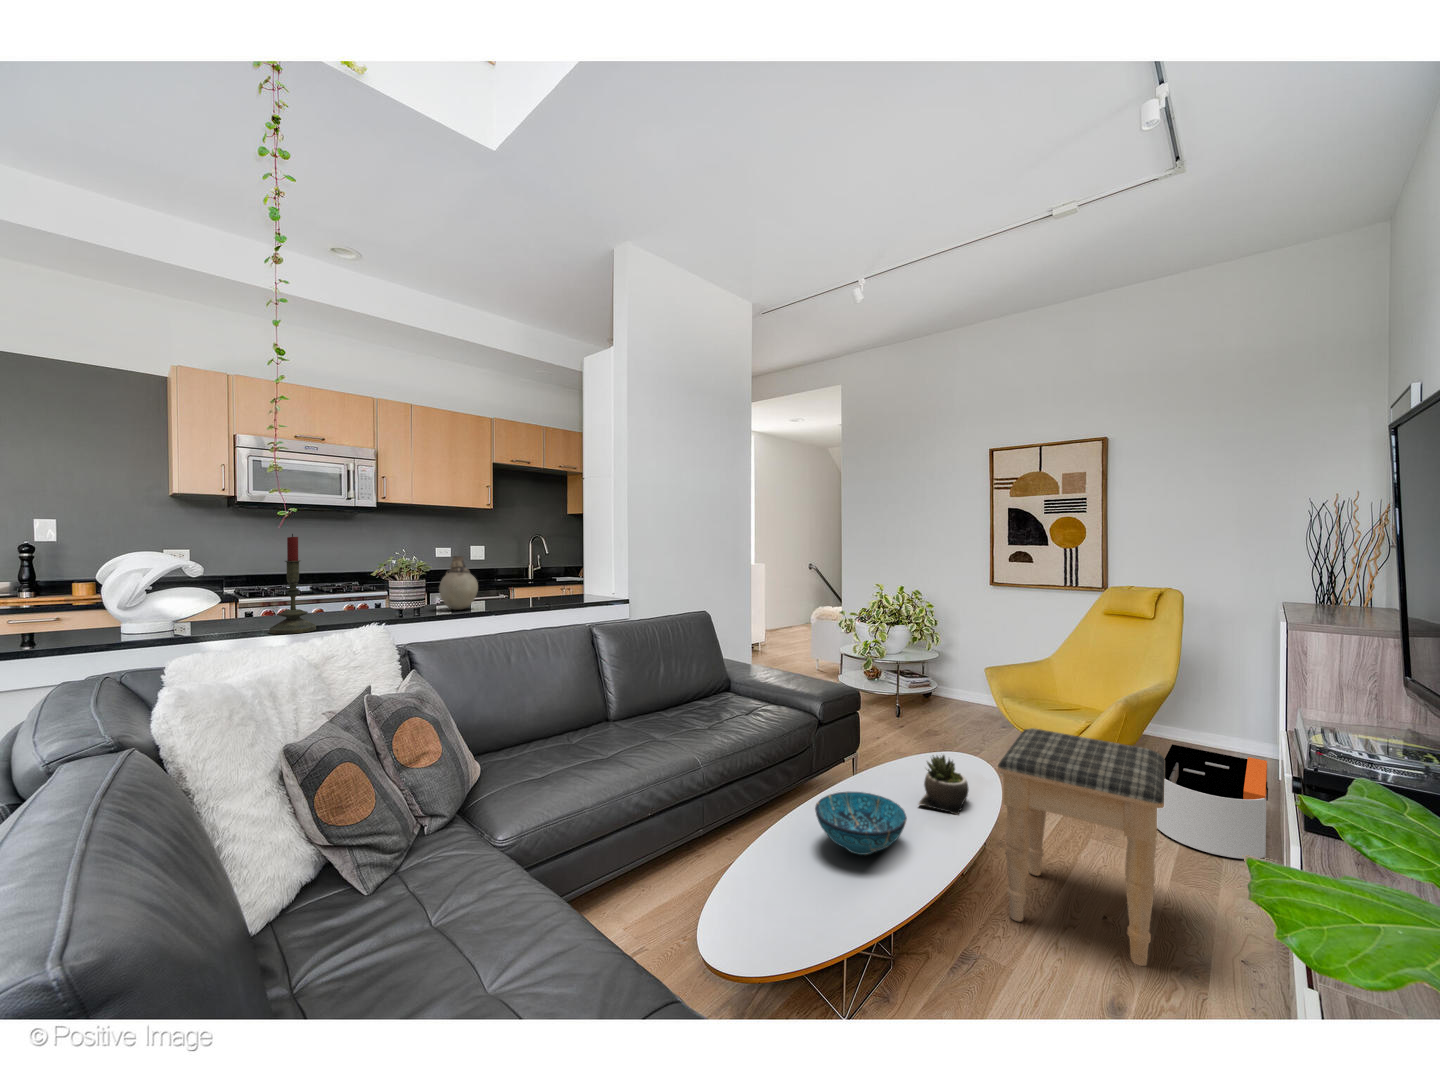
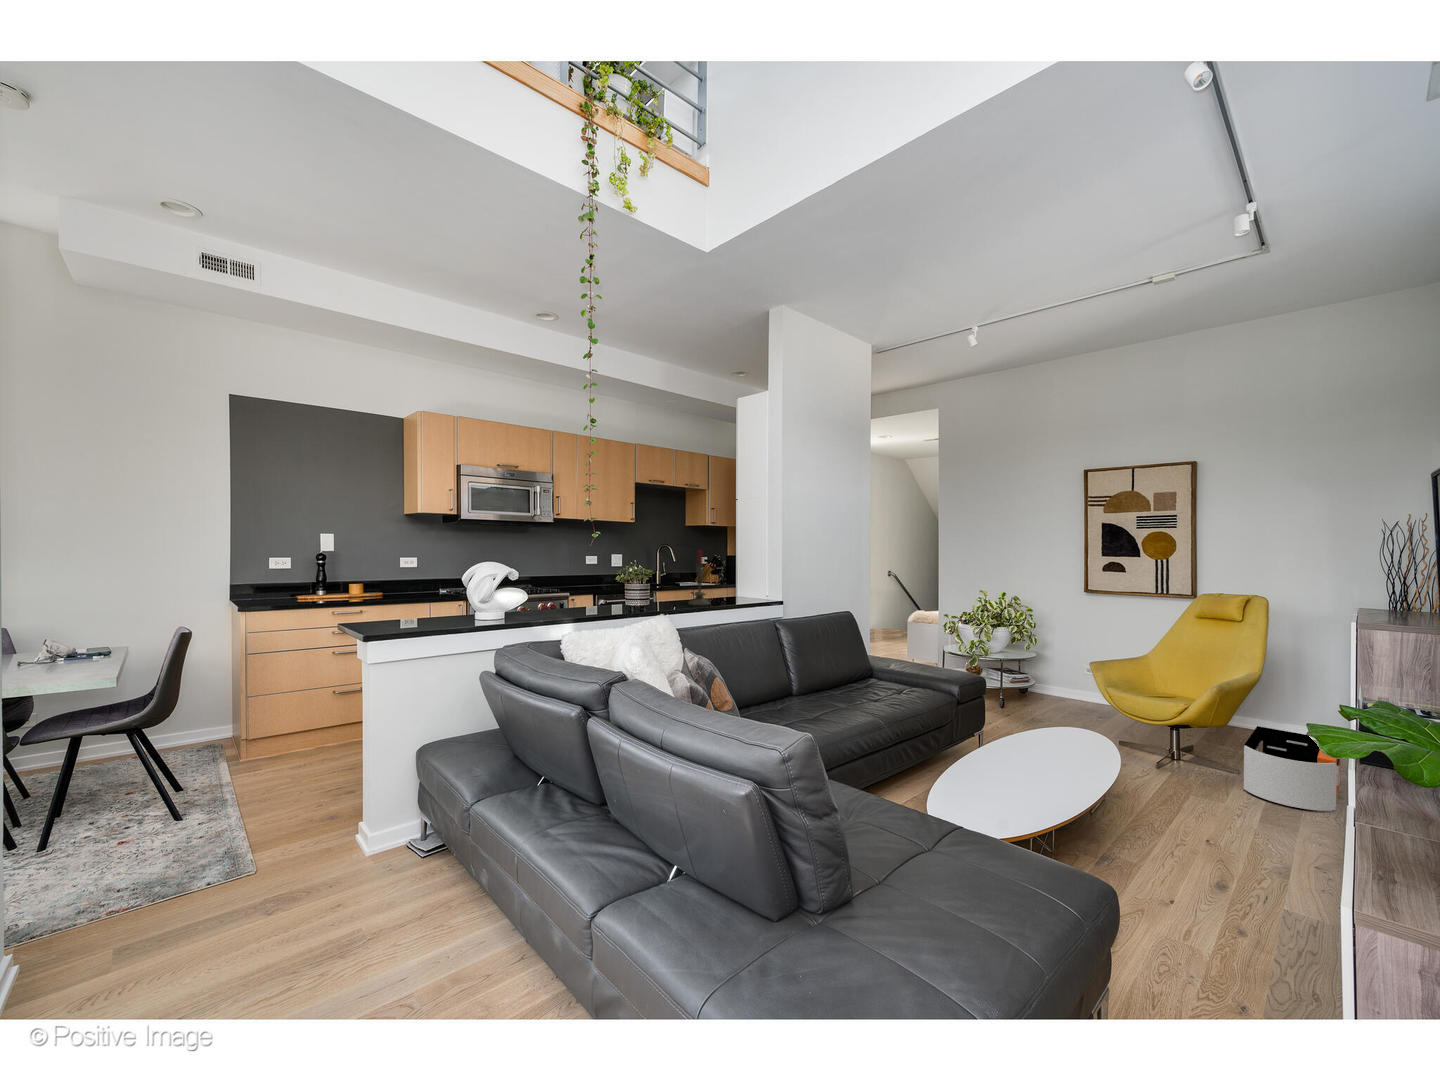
candle: present [269,534,316,634] -> present [689,550,710,606]
vase: present [439,556,478,610] -> none [650,565,678,607]
footstool: present [998,728,1165,966] -> none [1119,702,1250,867]
succulent plant: present [919,755,969,815] -> none [1056,716,1098,760]
decorative bowl: present [815,792,907,855] -> none [986,739,1056,779]

